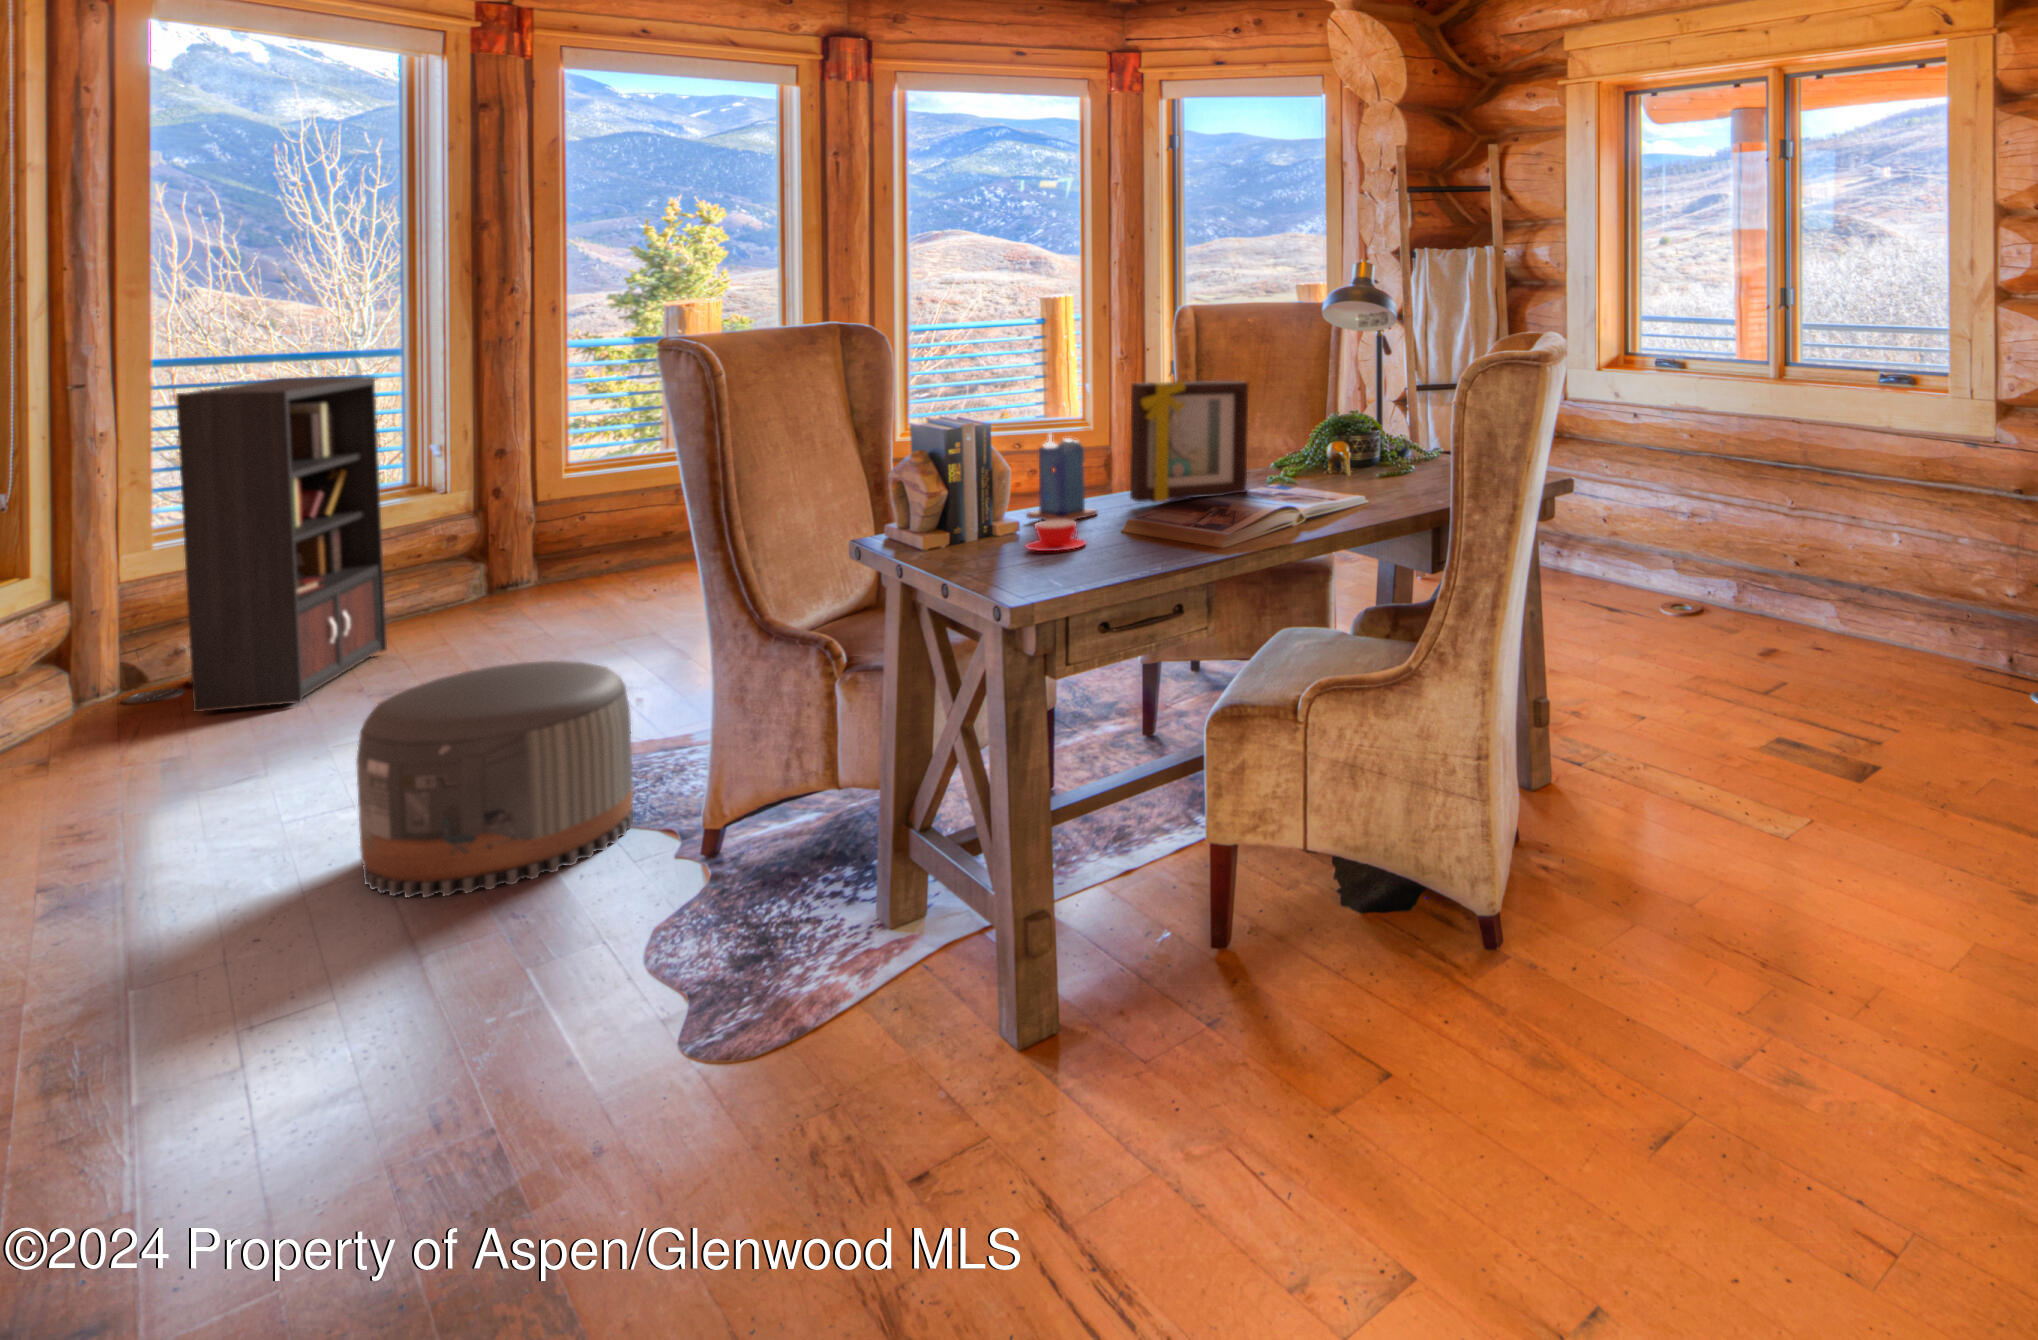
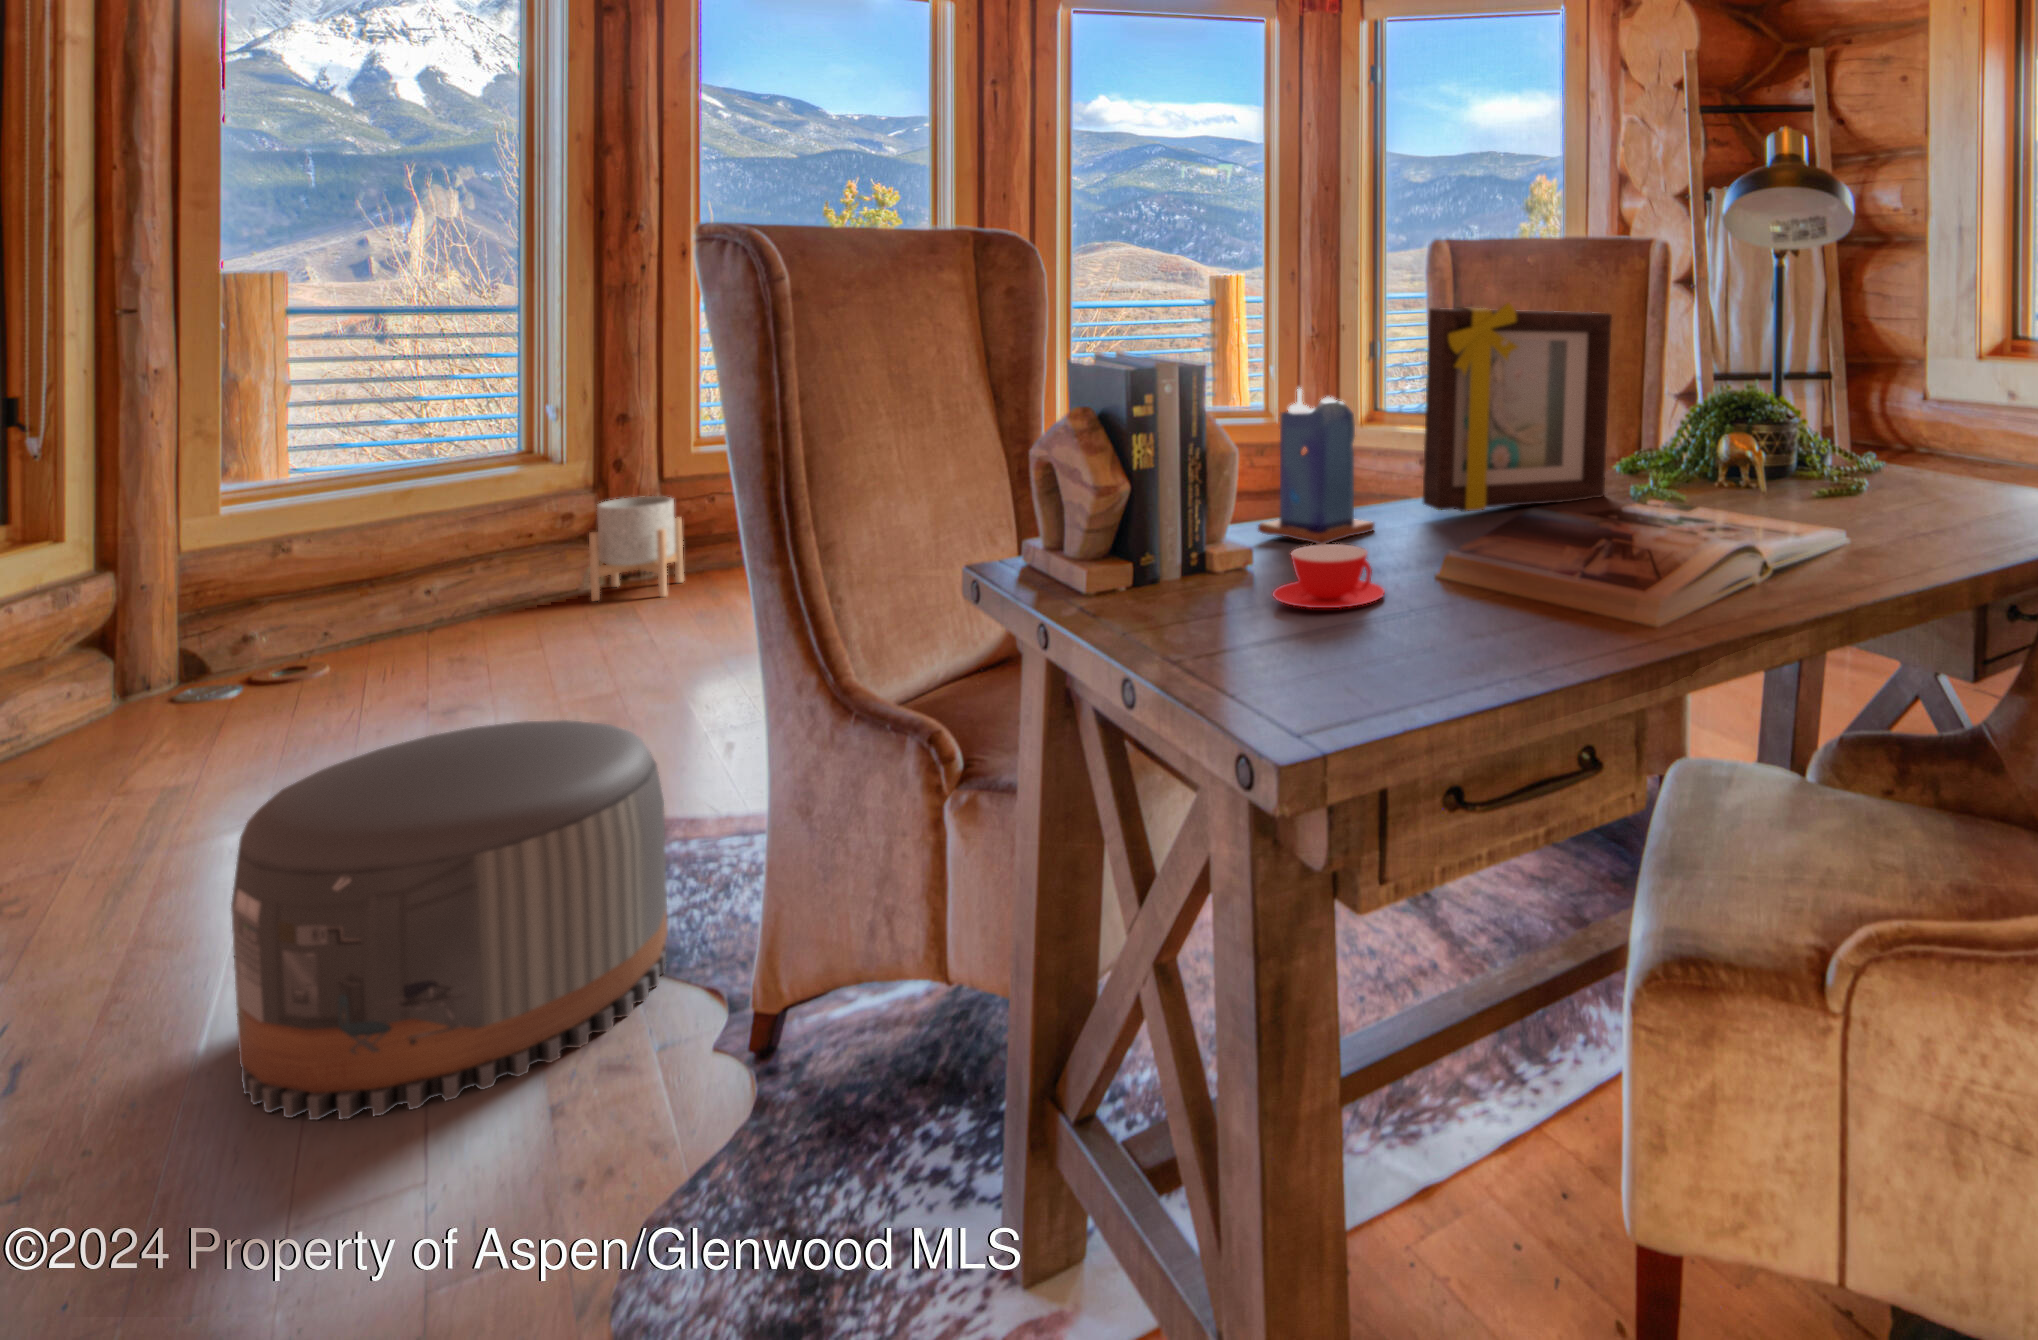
bookcase: present [176,377,387,712] -> none [177,318,462,738]
planter: none [479,517,560,606] -> present [589,496,683,601]

